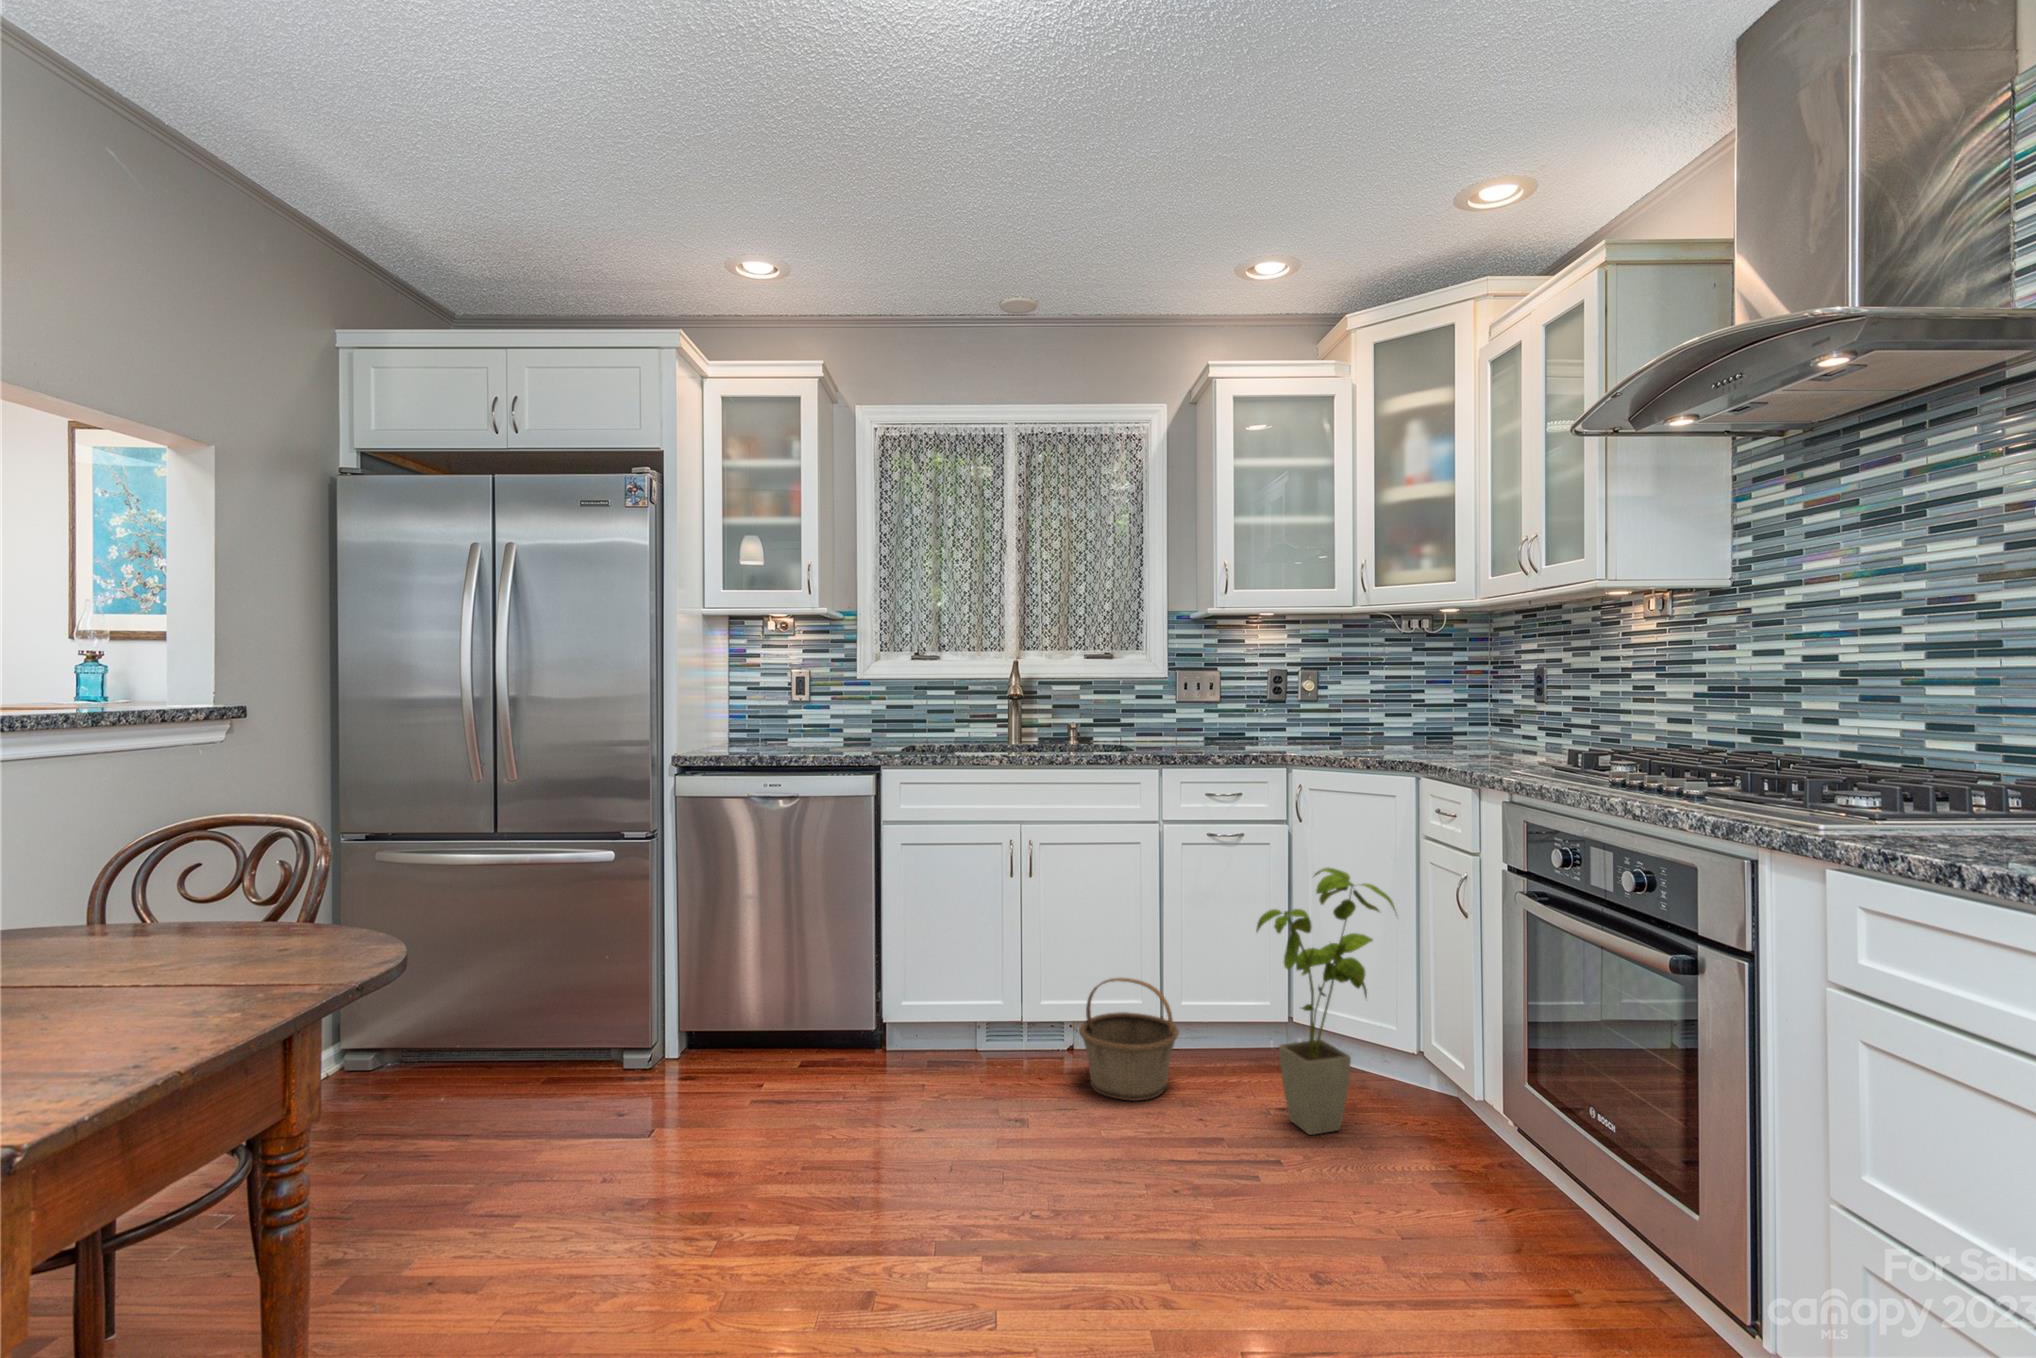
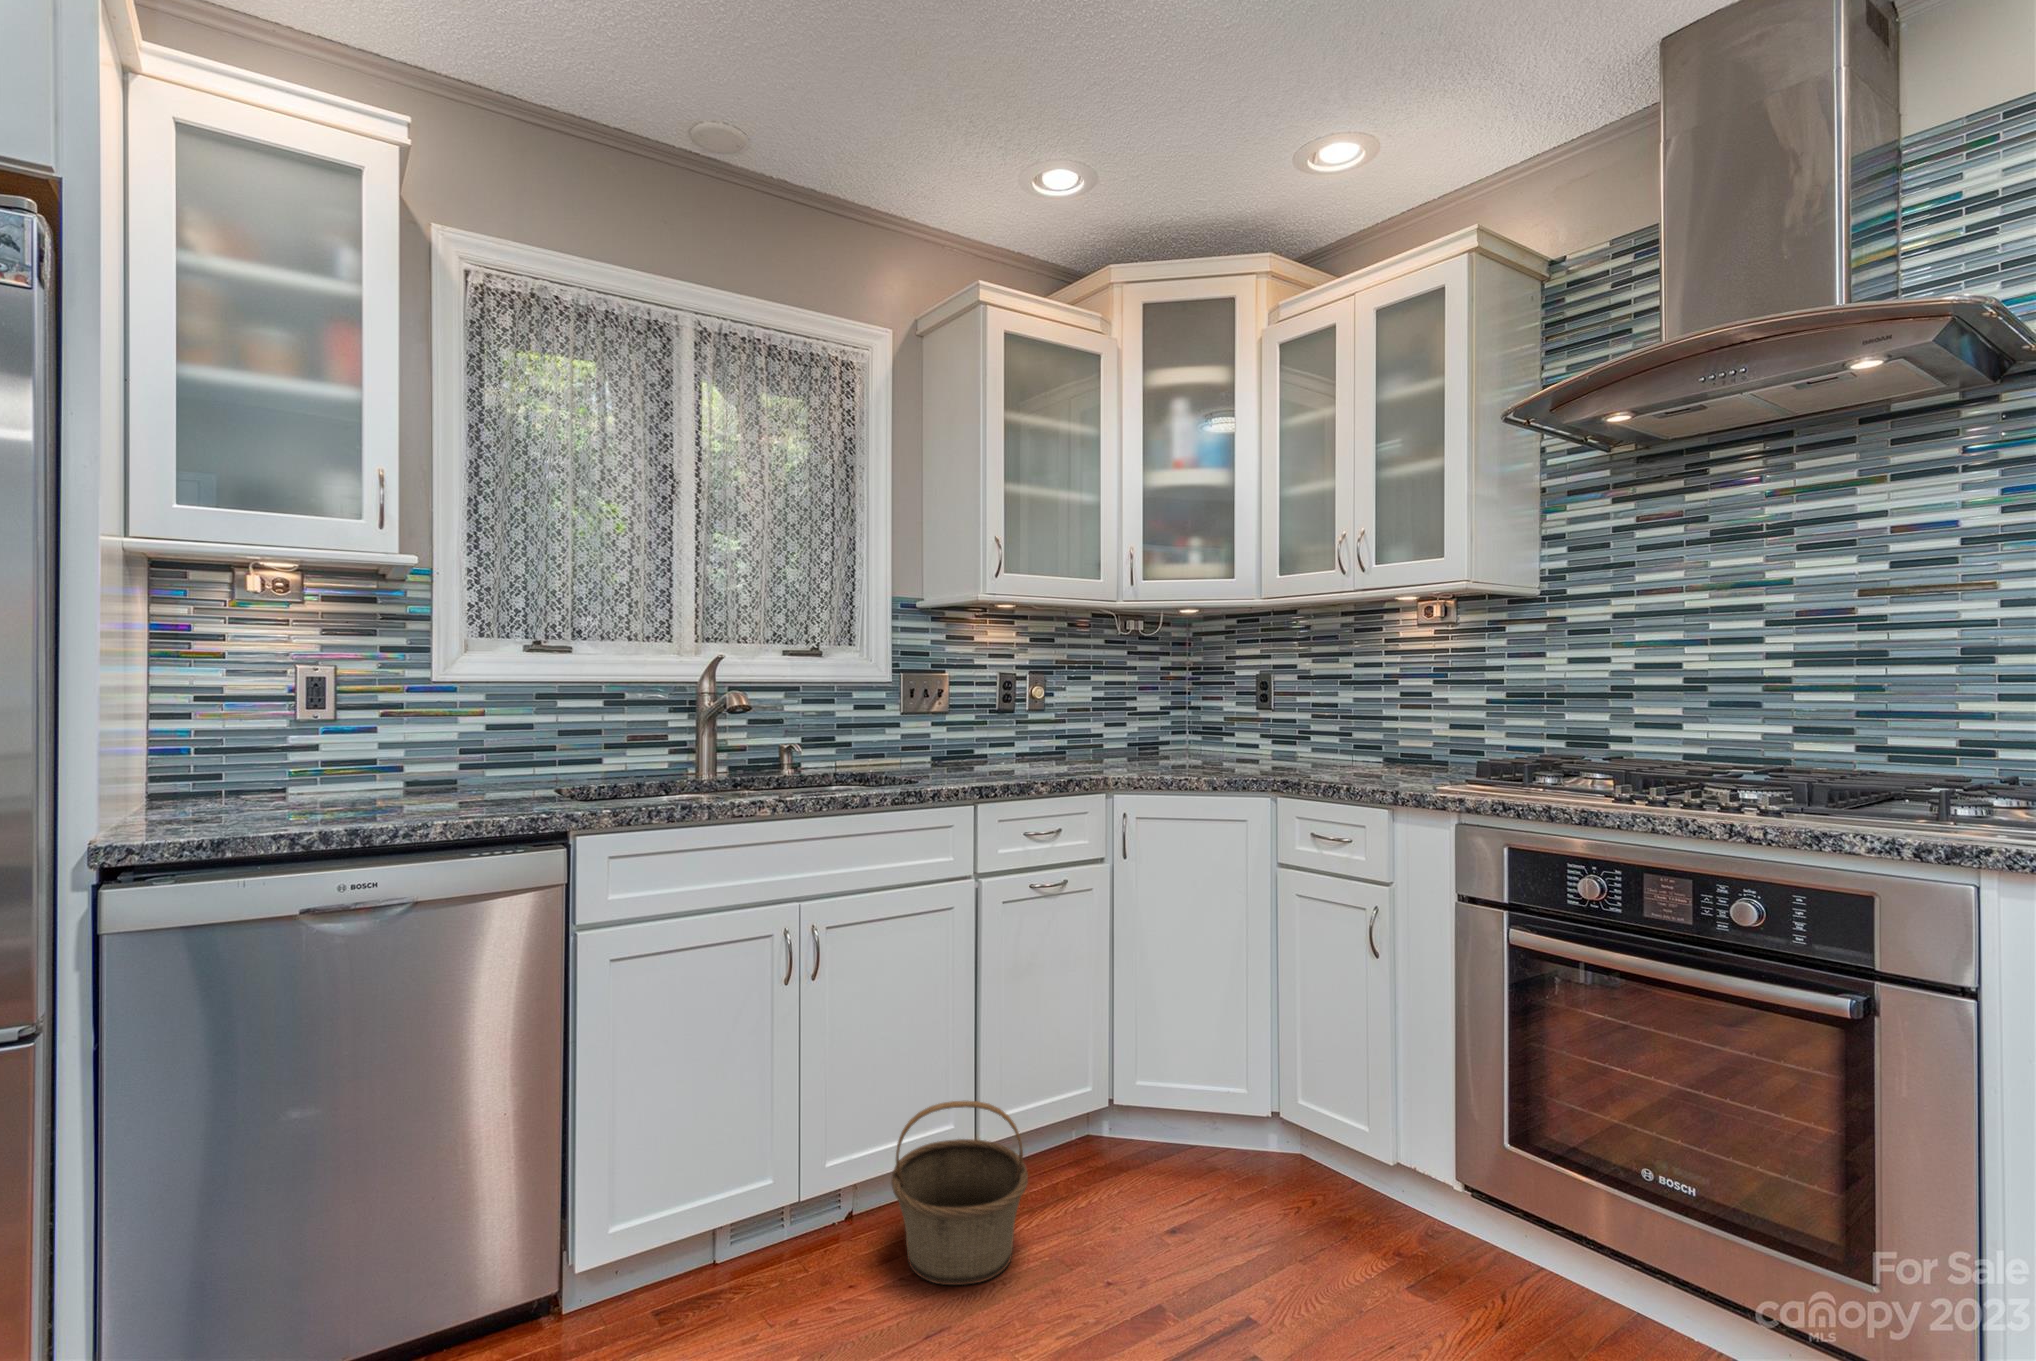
house plant: present [1256,868,1395,1135] -> none [1154,917,1321,1261]

